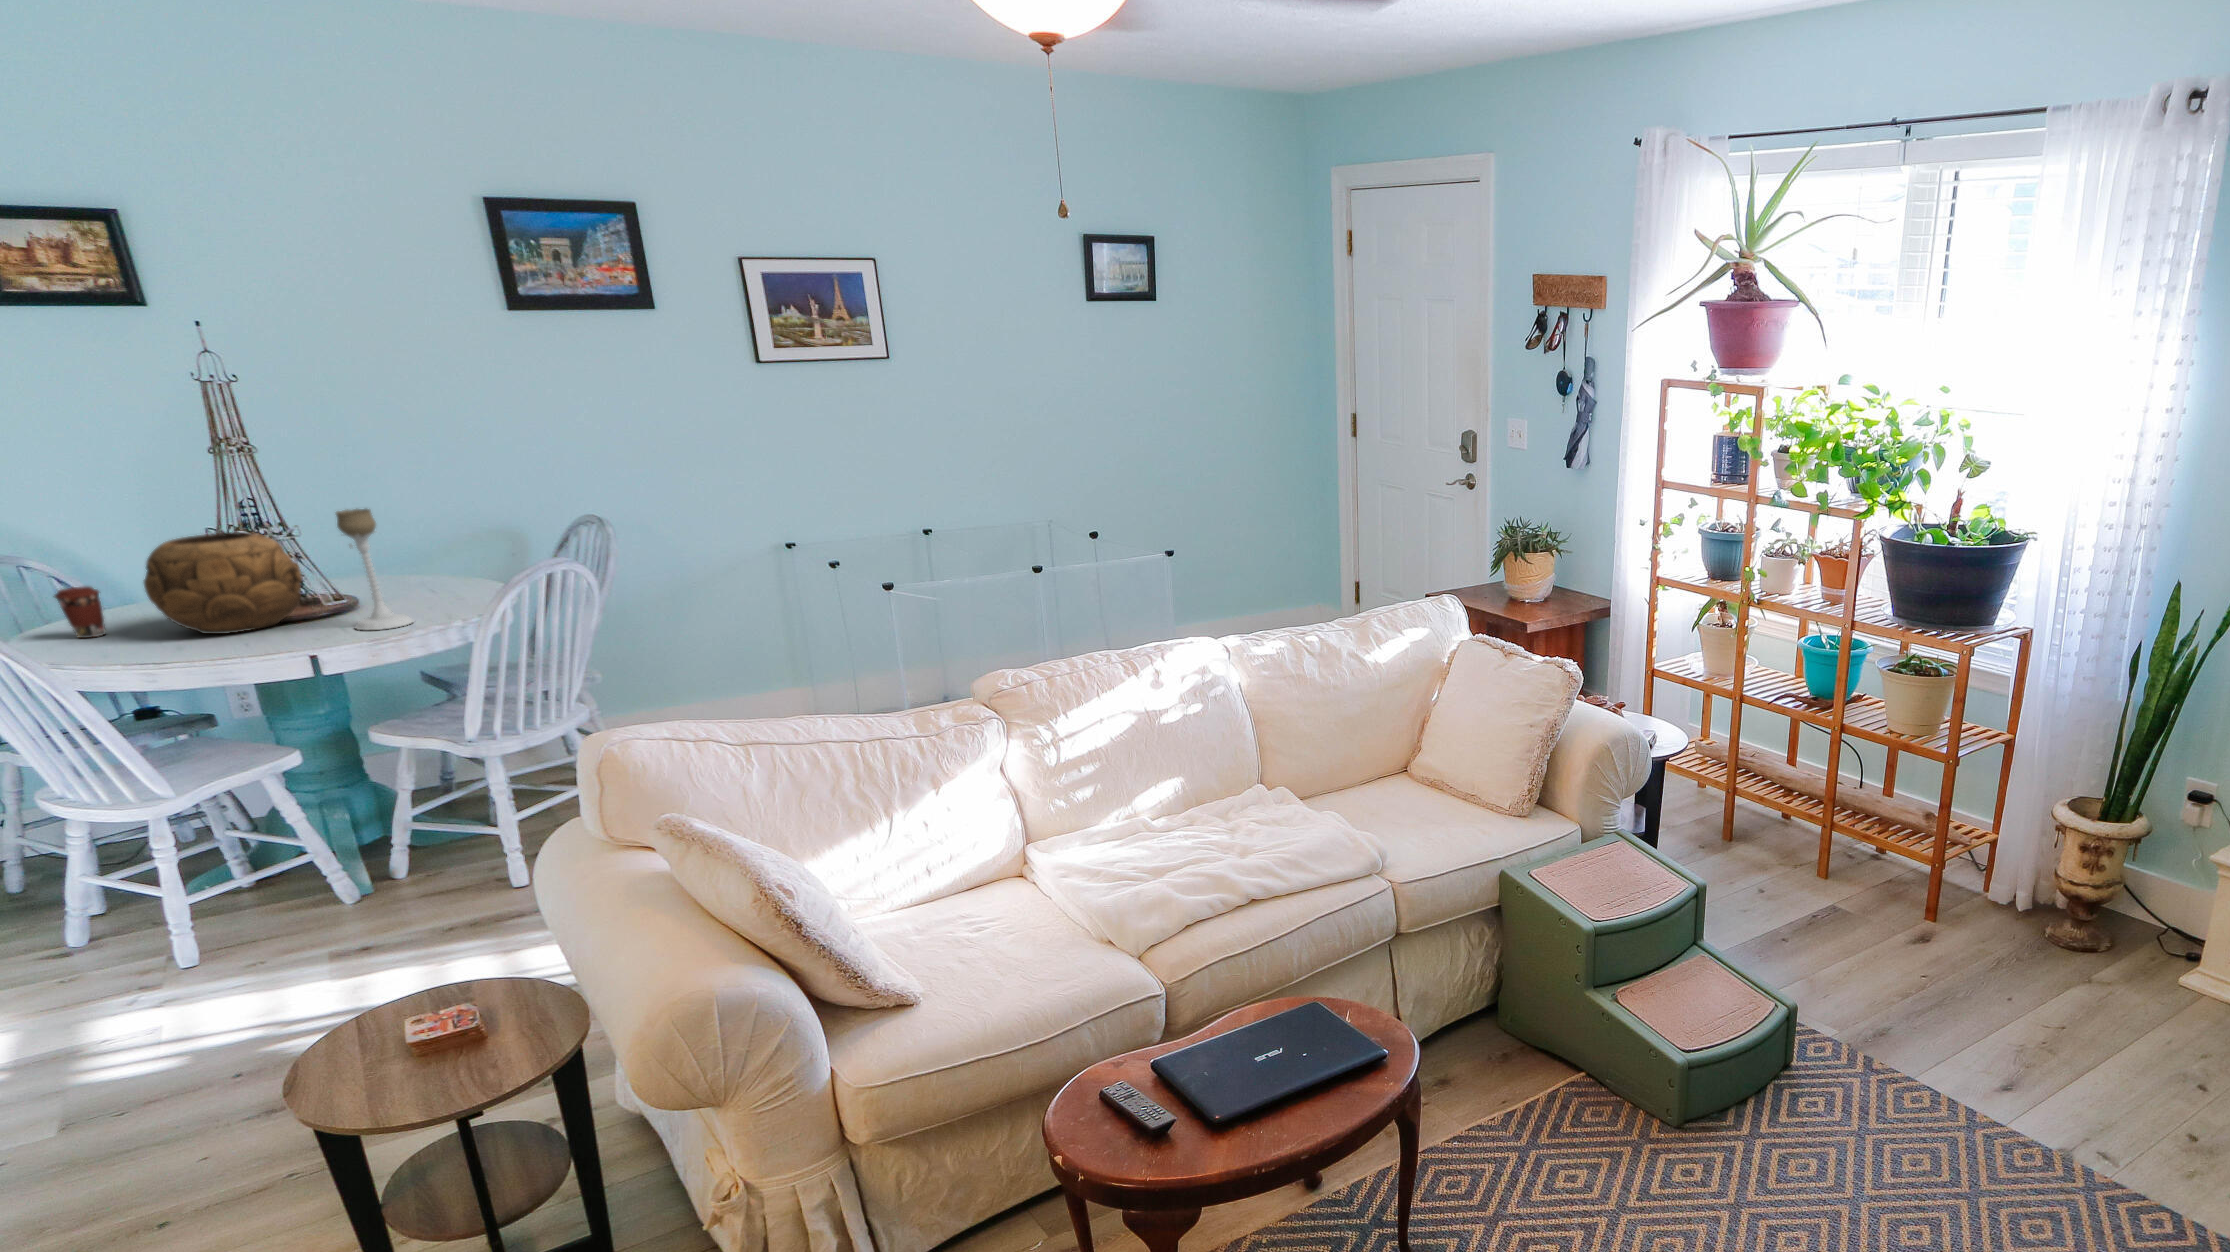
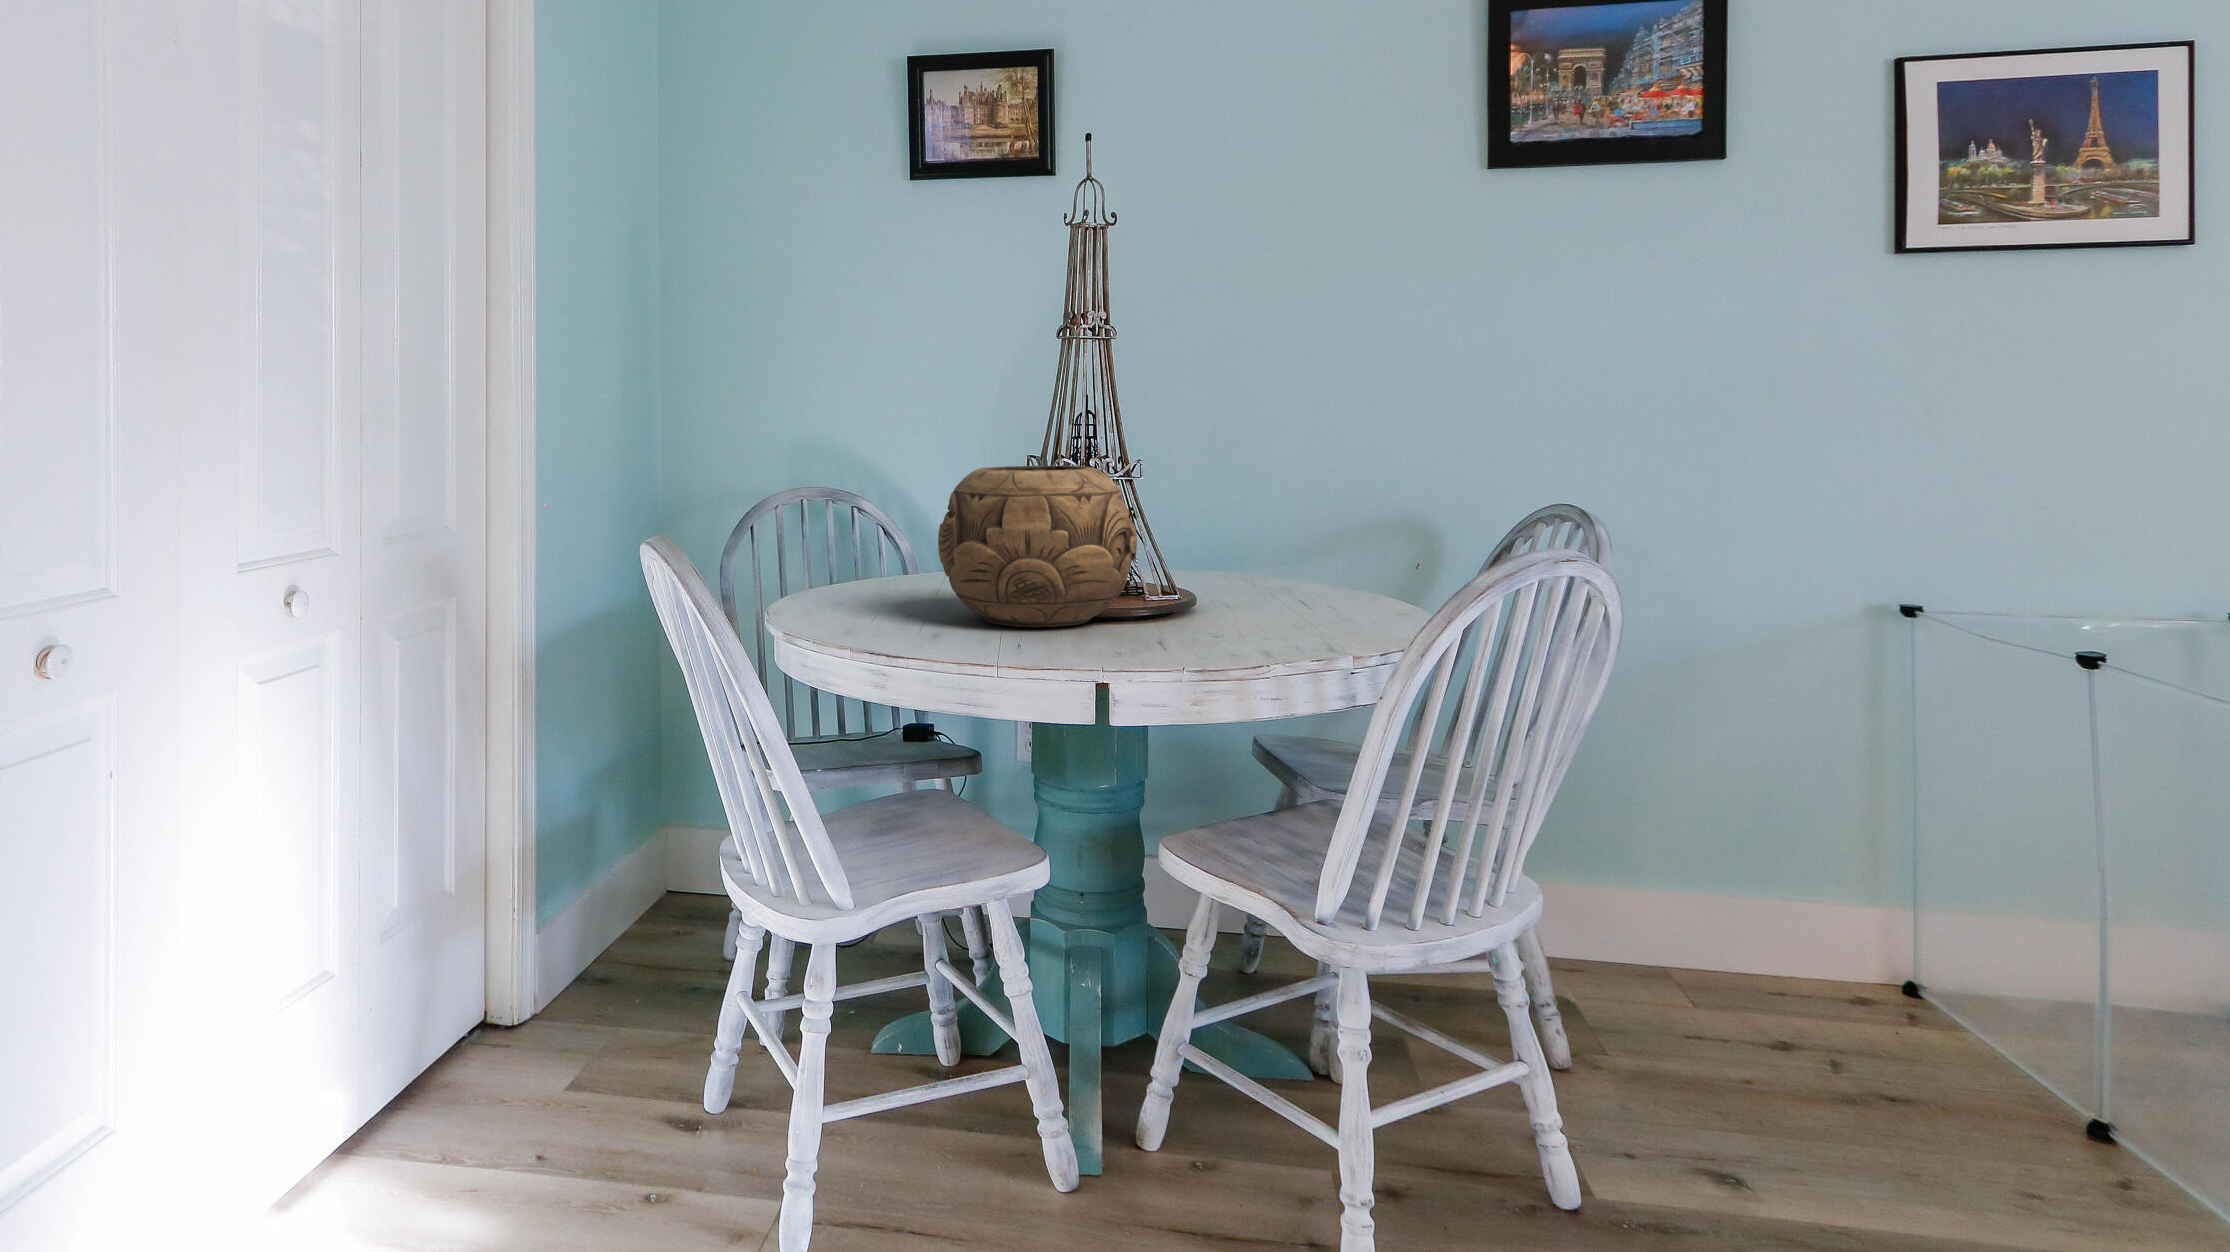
candle holder: present [336,509,413,630] -> none [1195,426,1291,657]
coffee cup: present [54,586,106,638] -> none [843,531,894,608]

